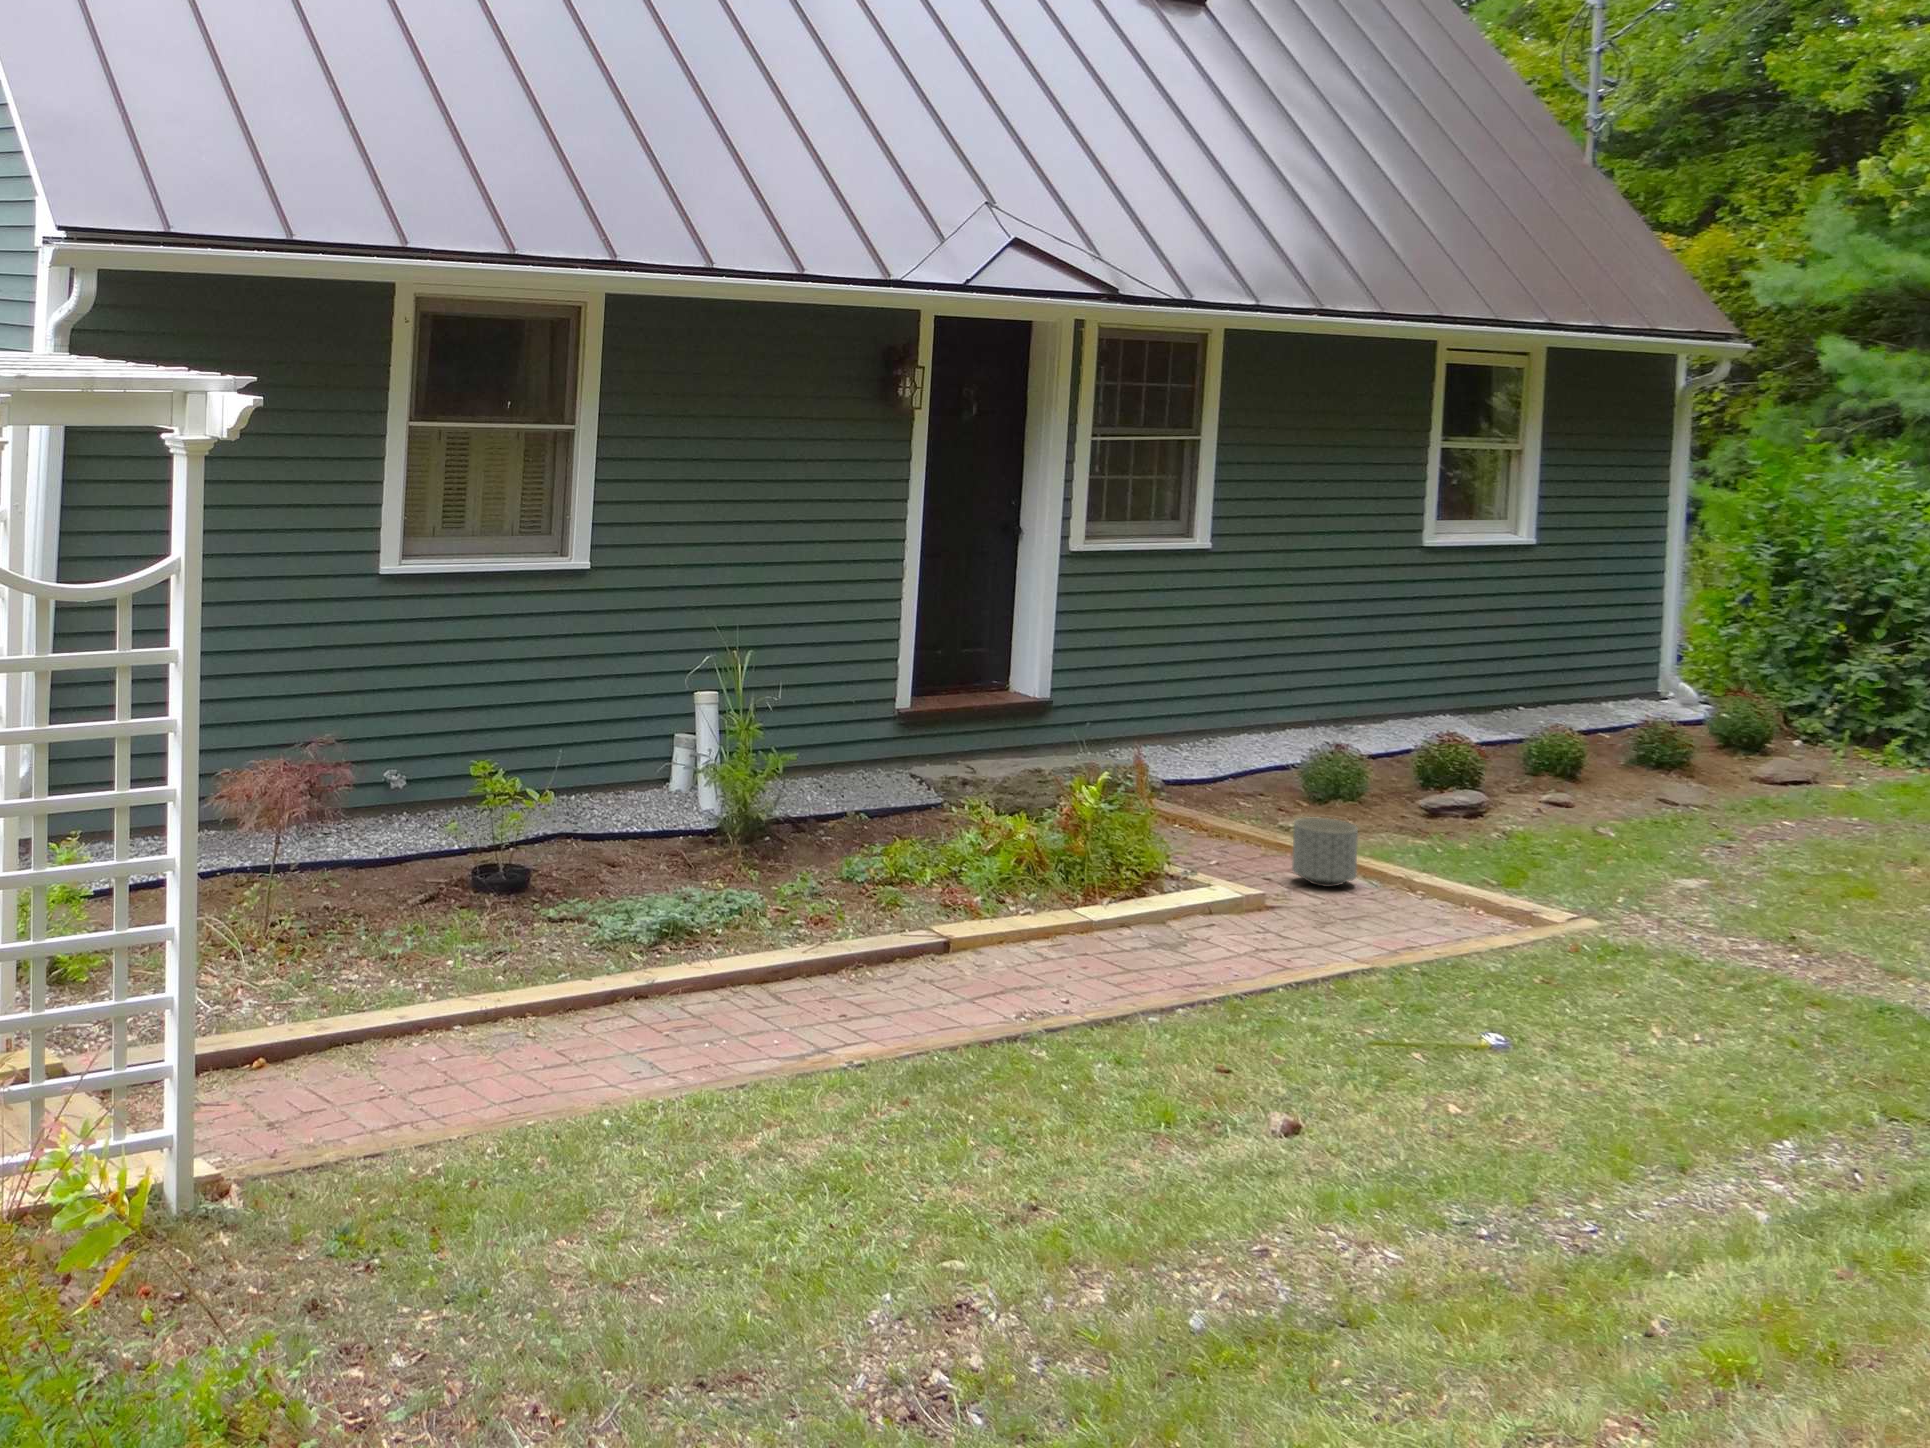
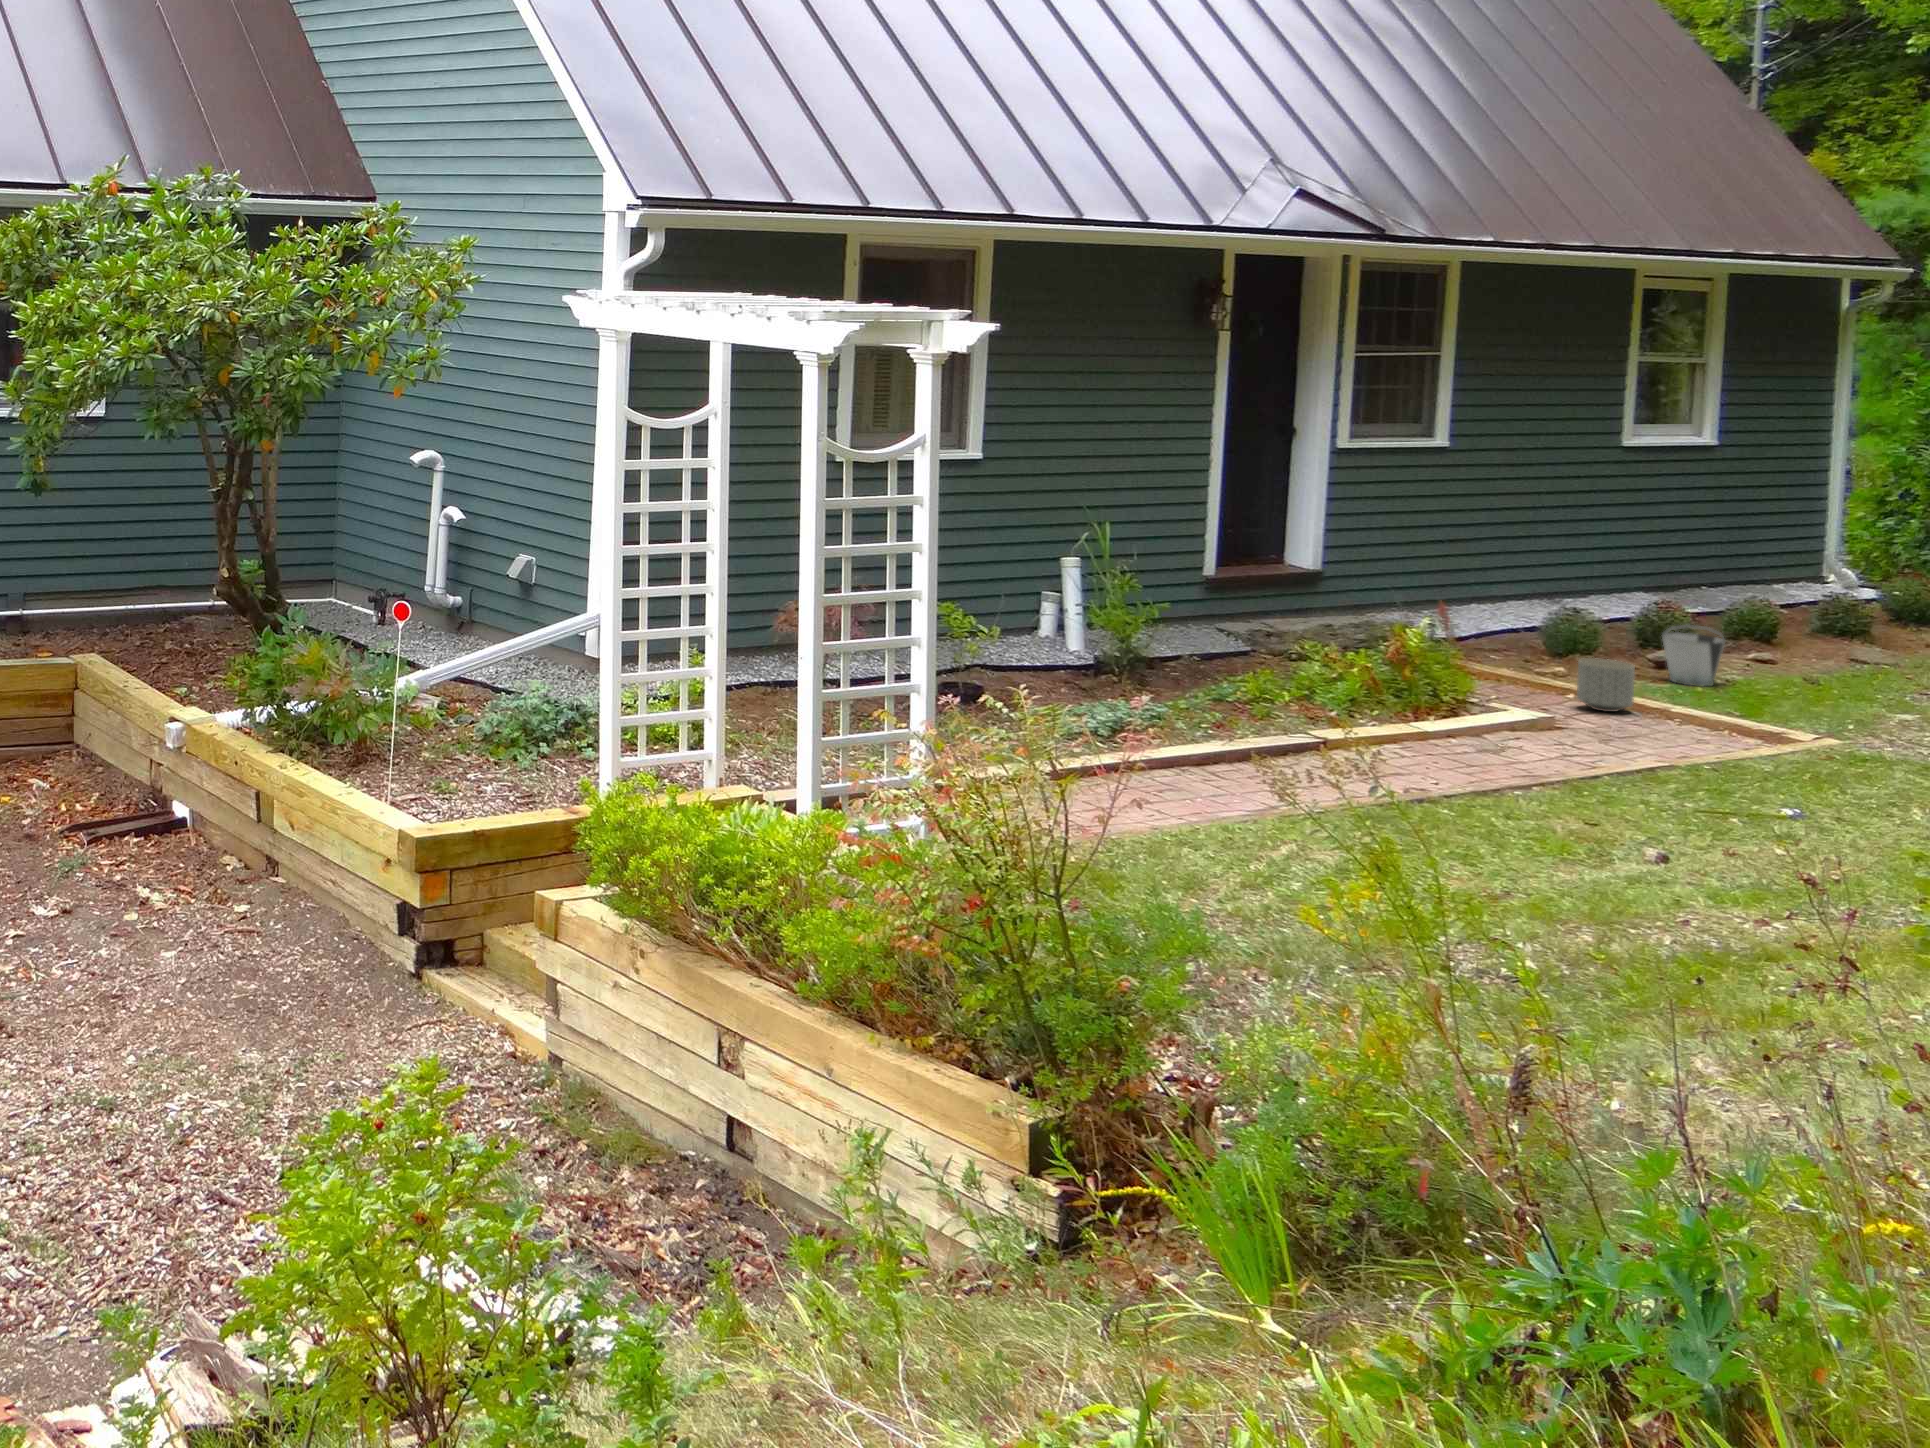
bucket: none [1421,766,1493,844] -> present [1662,625,1725,686]

